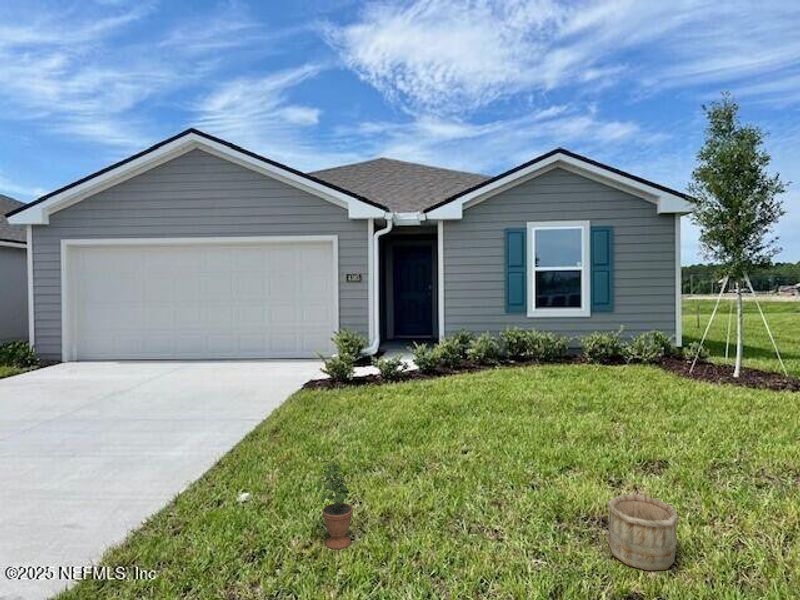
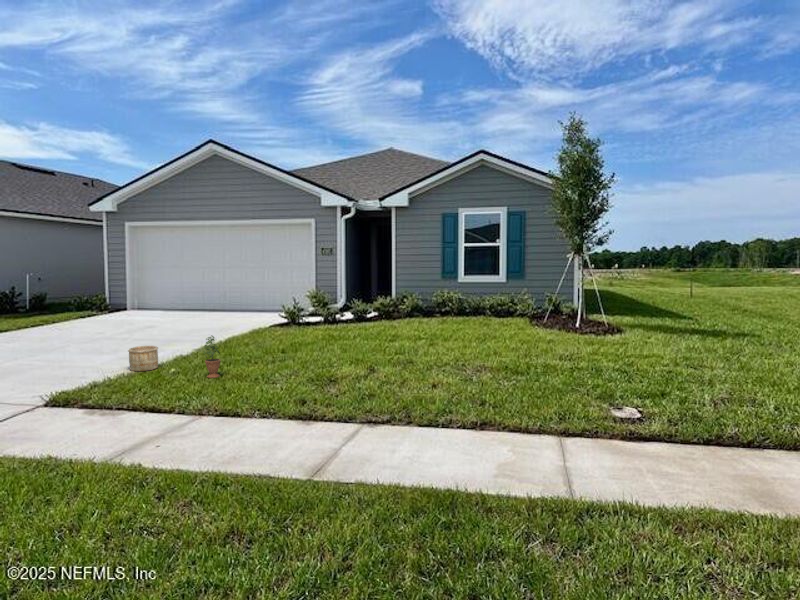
wooden bucket: present [608,494,679,570] -> present [128,346,158,371]

